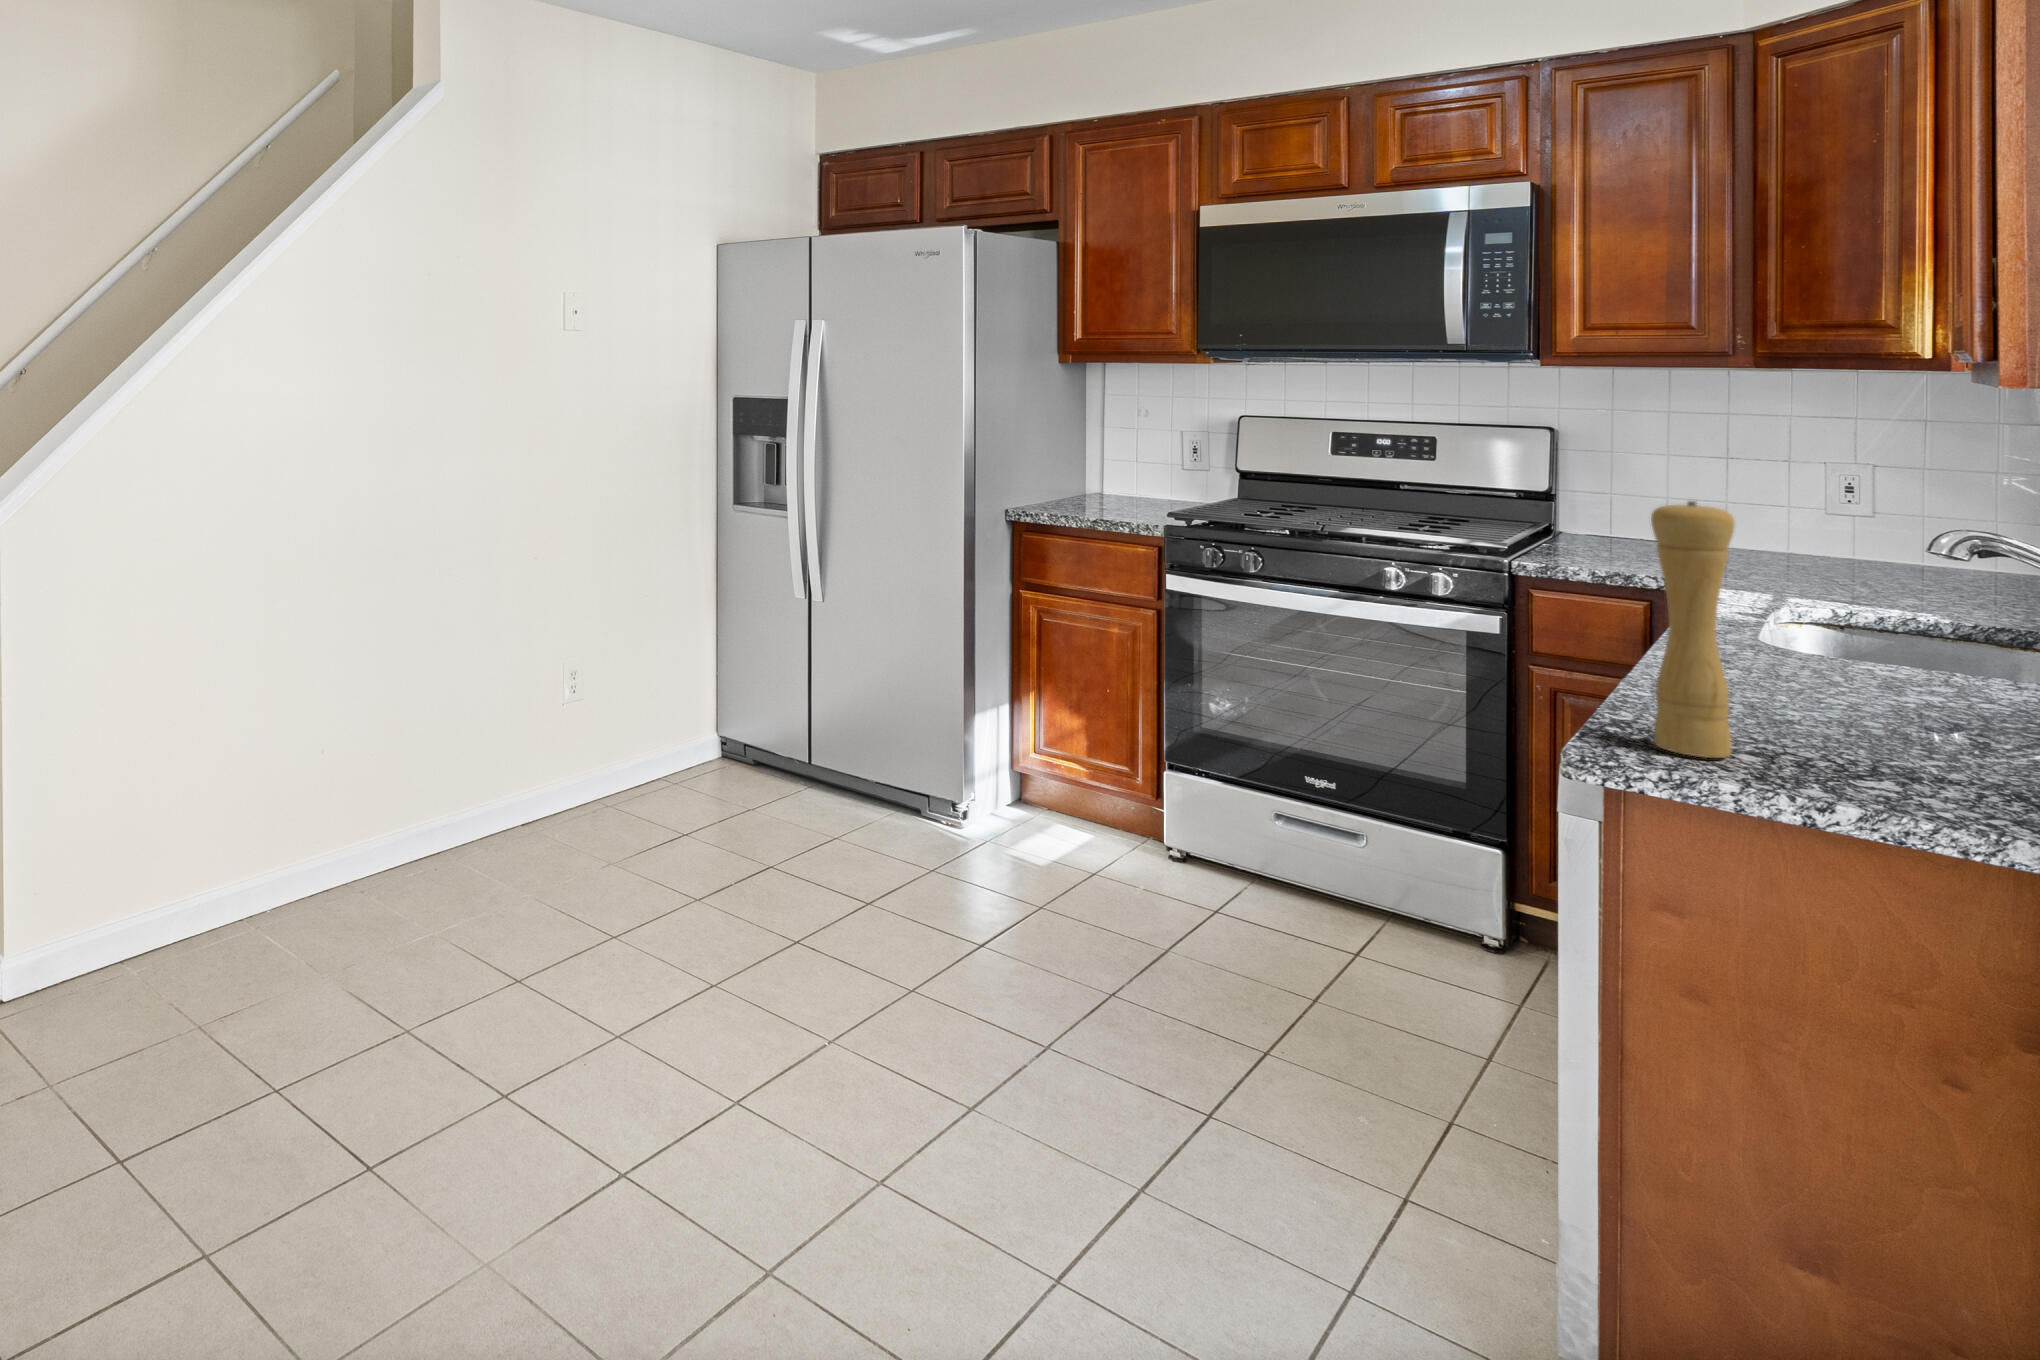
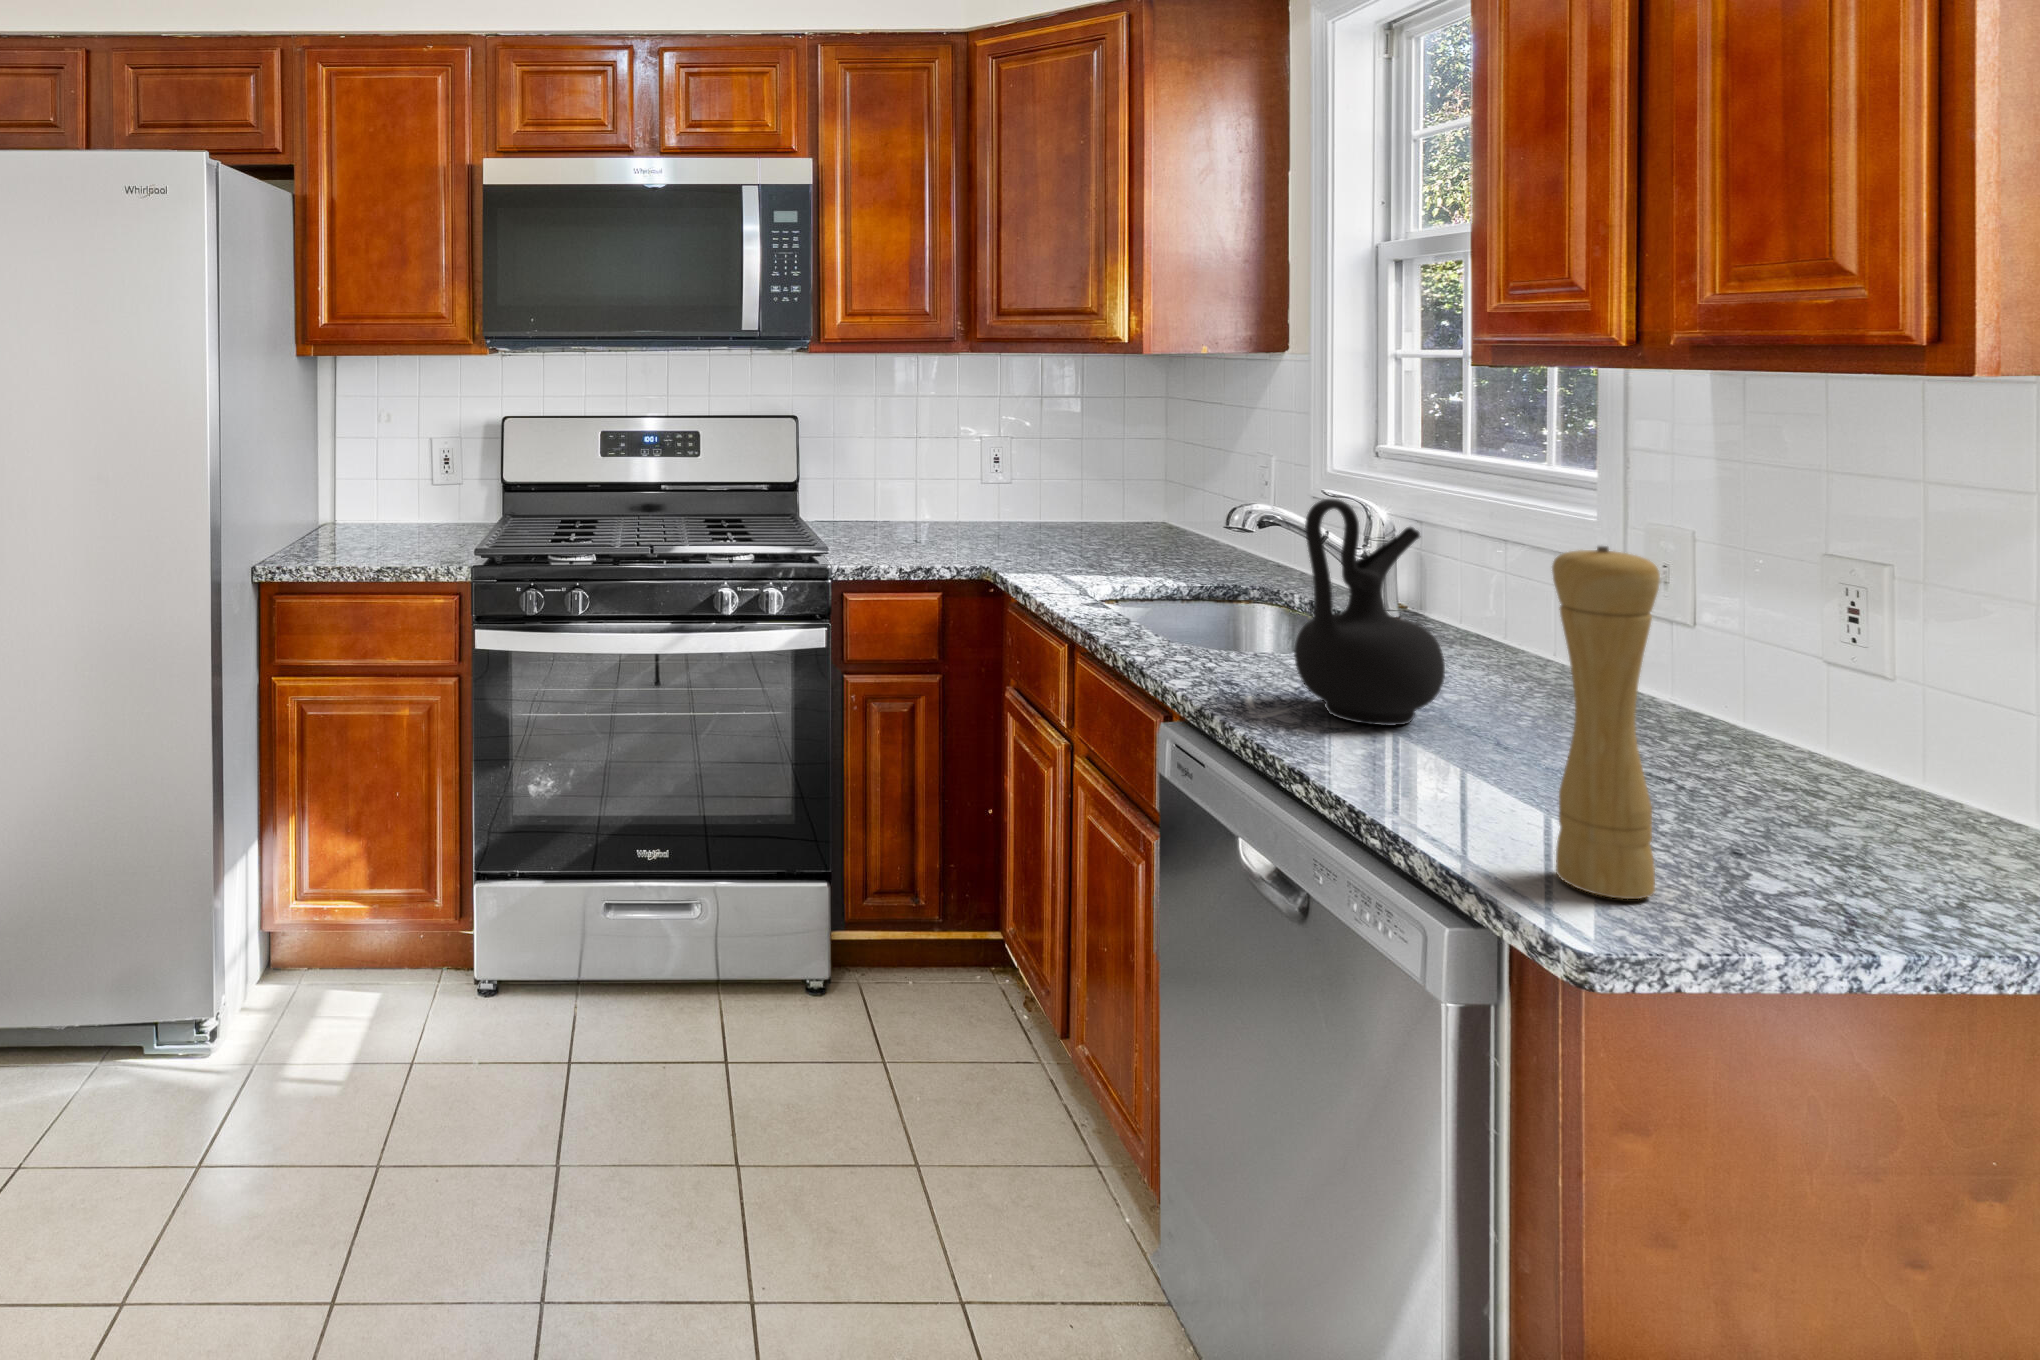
ceramic jug: none [1719,489,1885,693] -> present [1294,499,1445,726]

